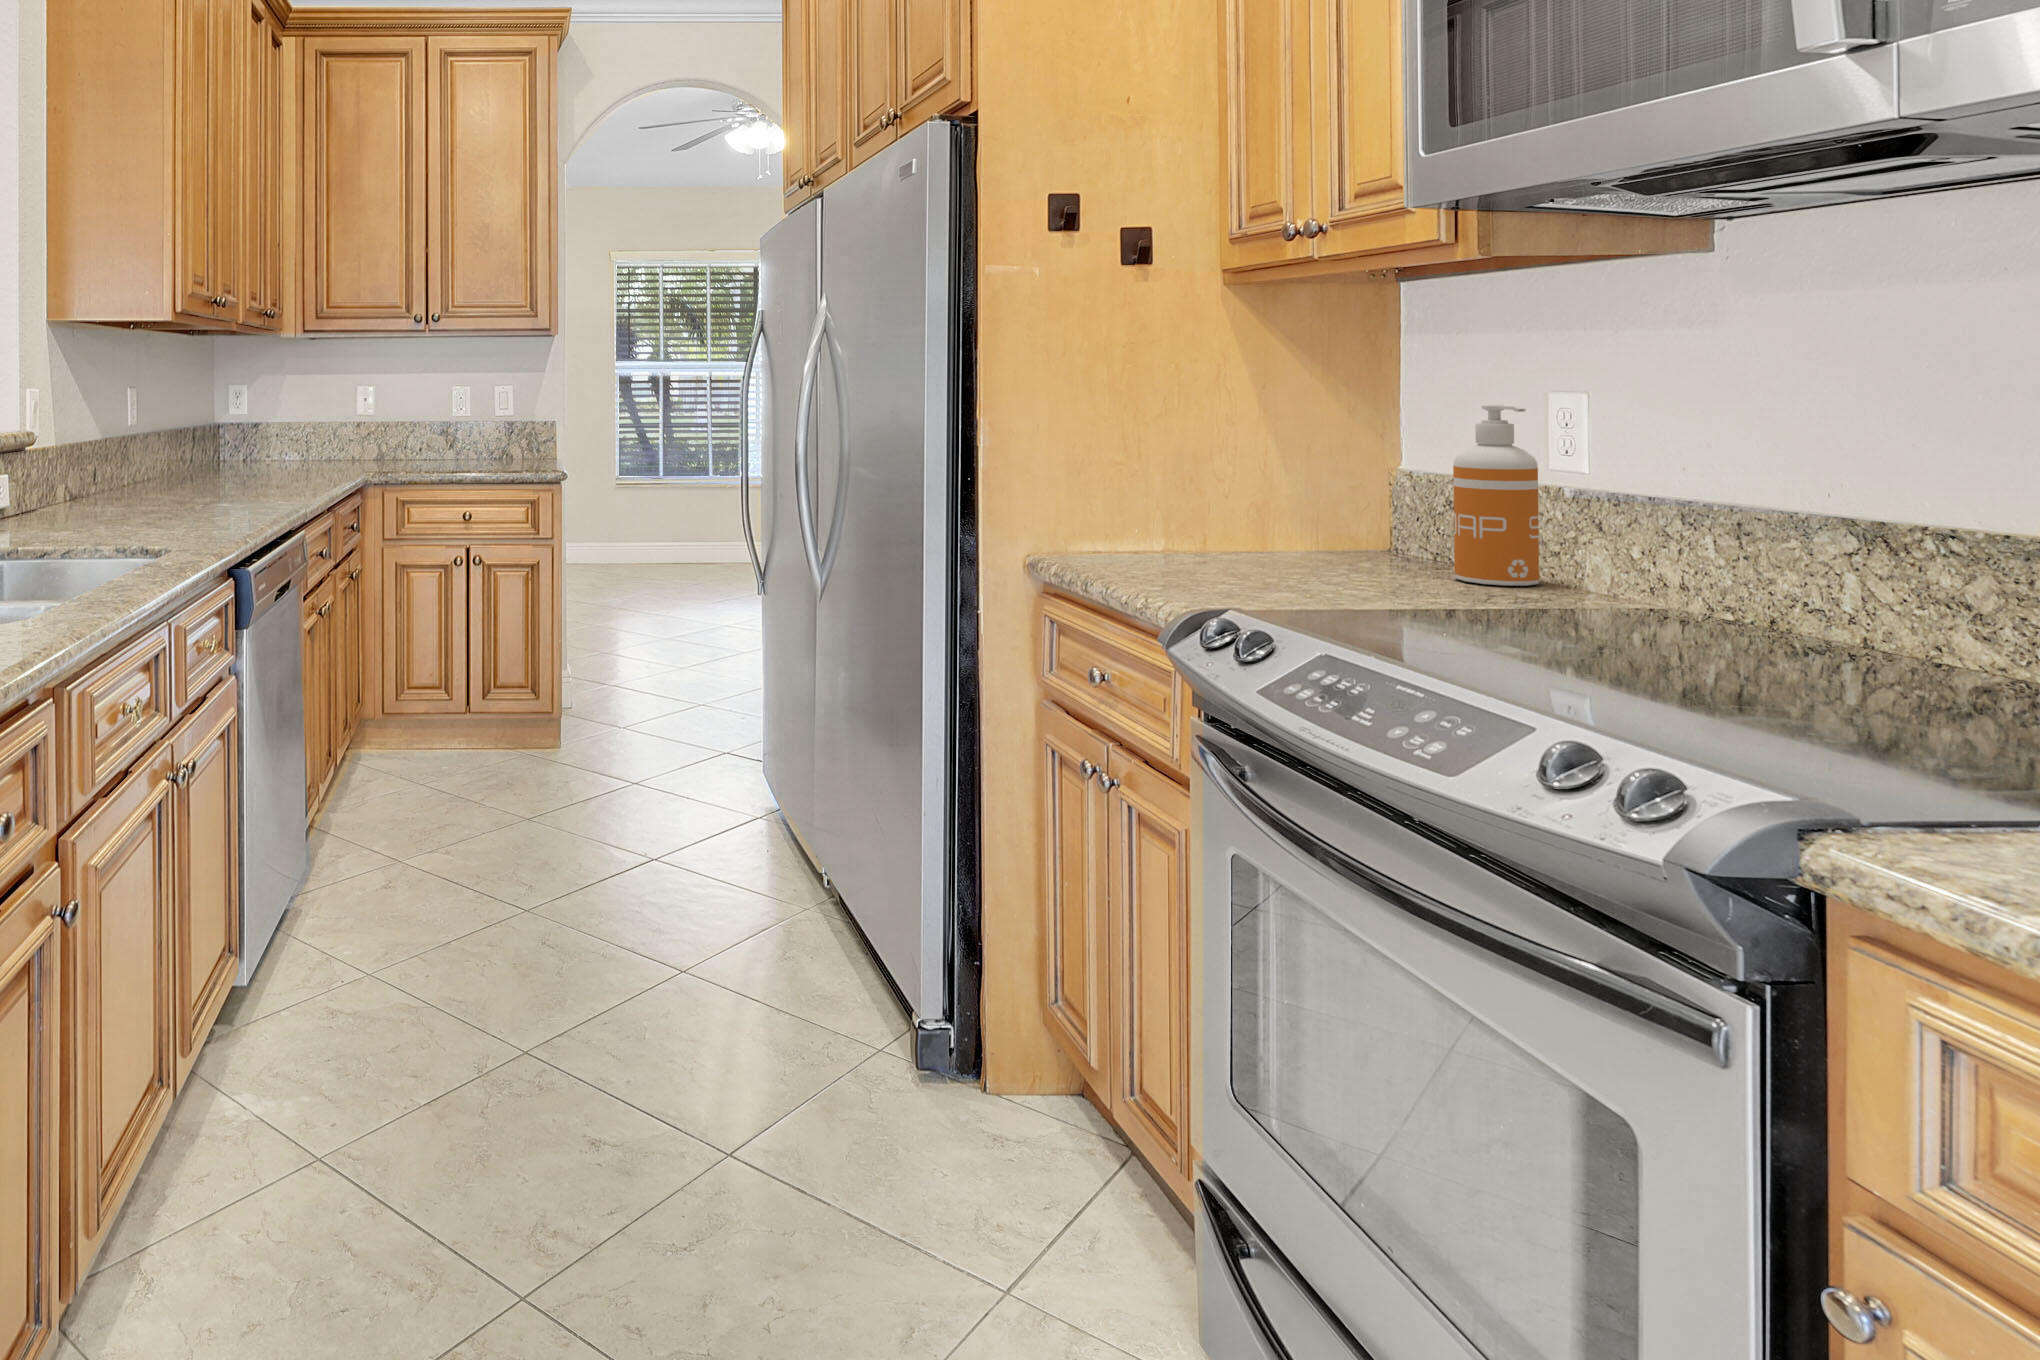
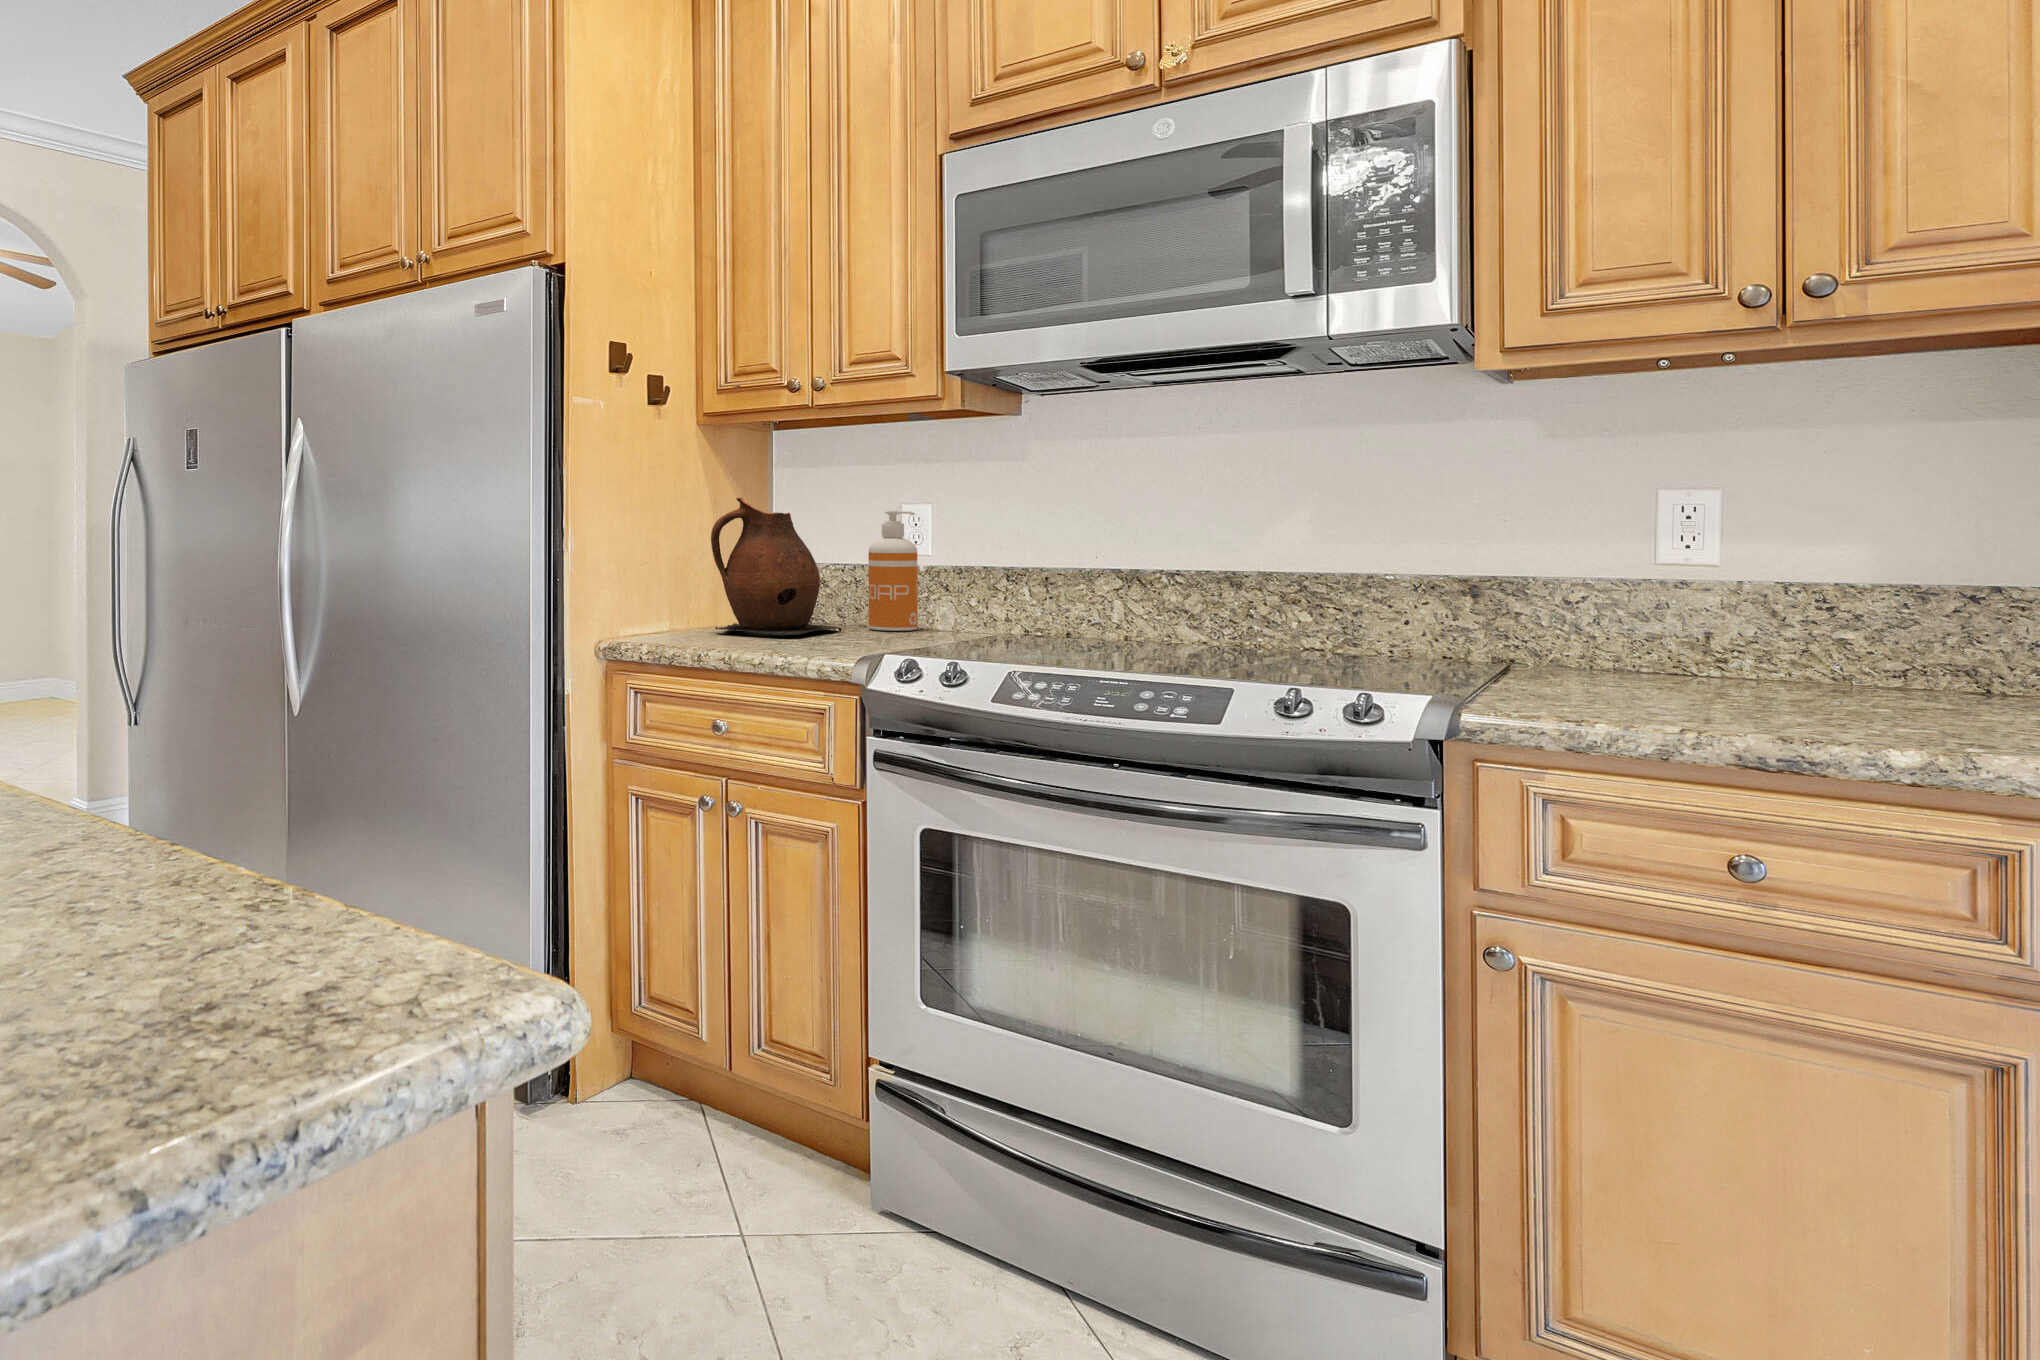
ceramic pitcher: none [1196,385,1396,576] -> present [711,498,841,637]

